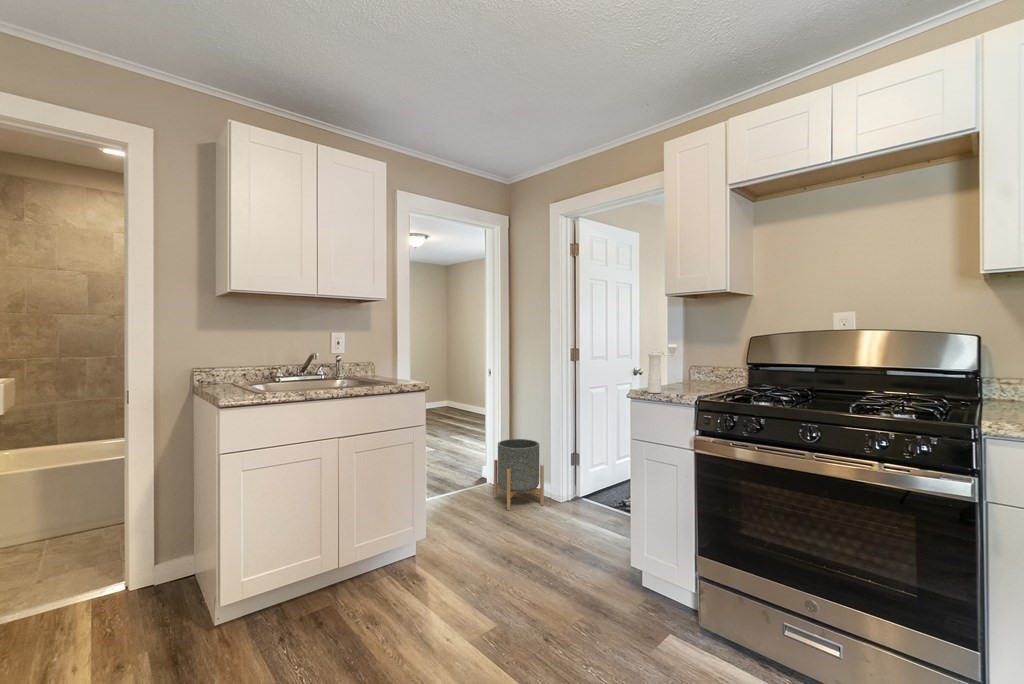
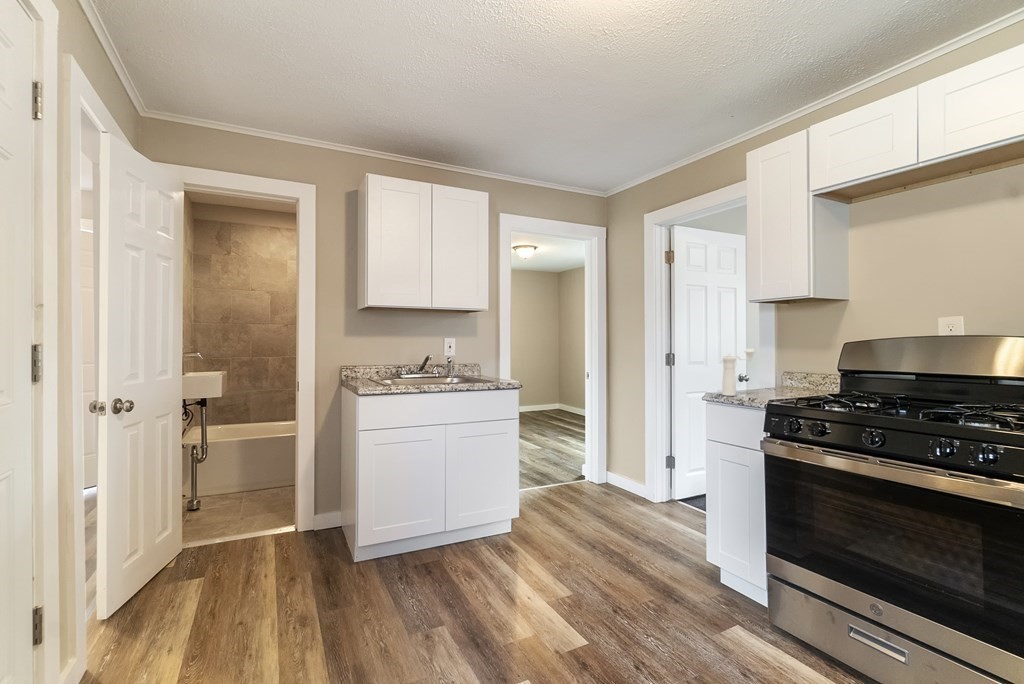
planter: present [494,439,544,510] -> none [589,440,637,506]

